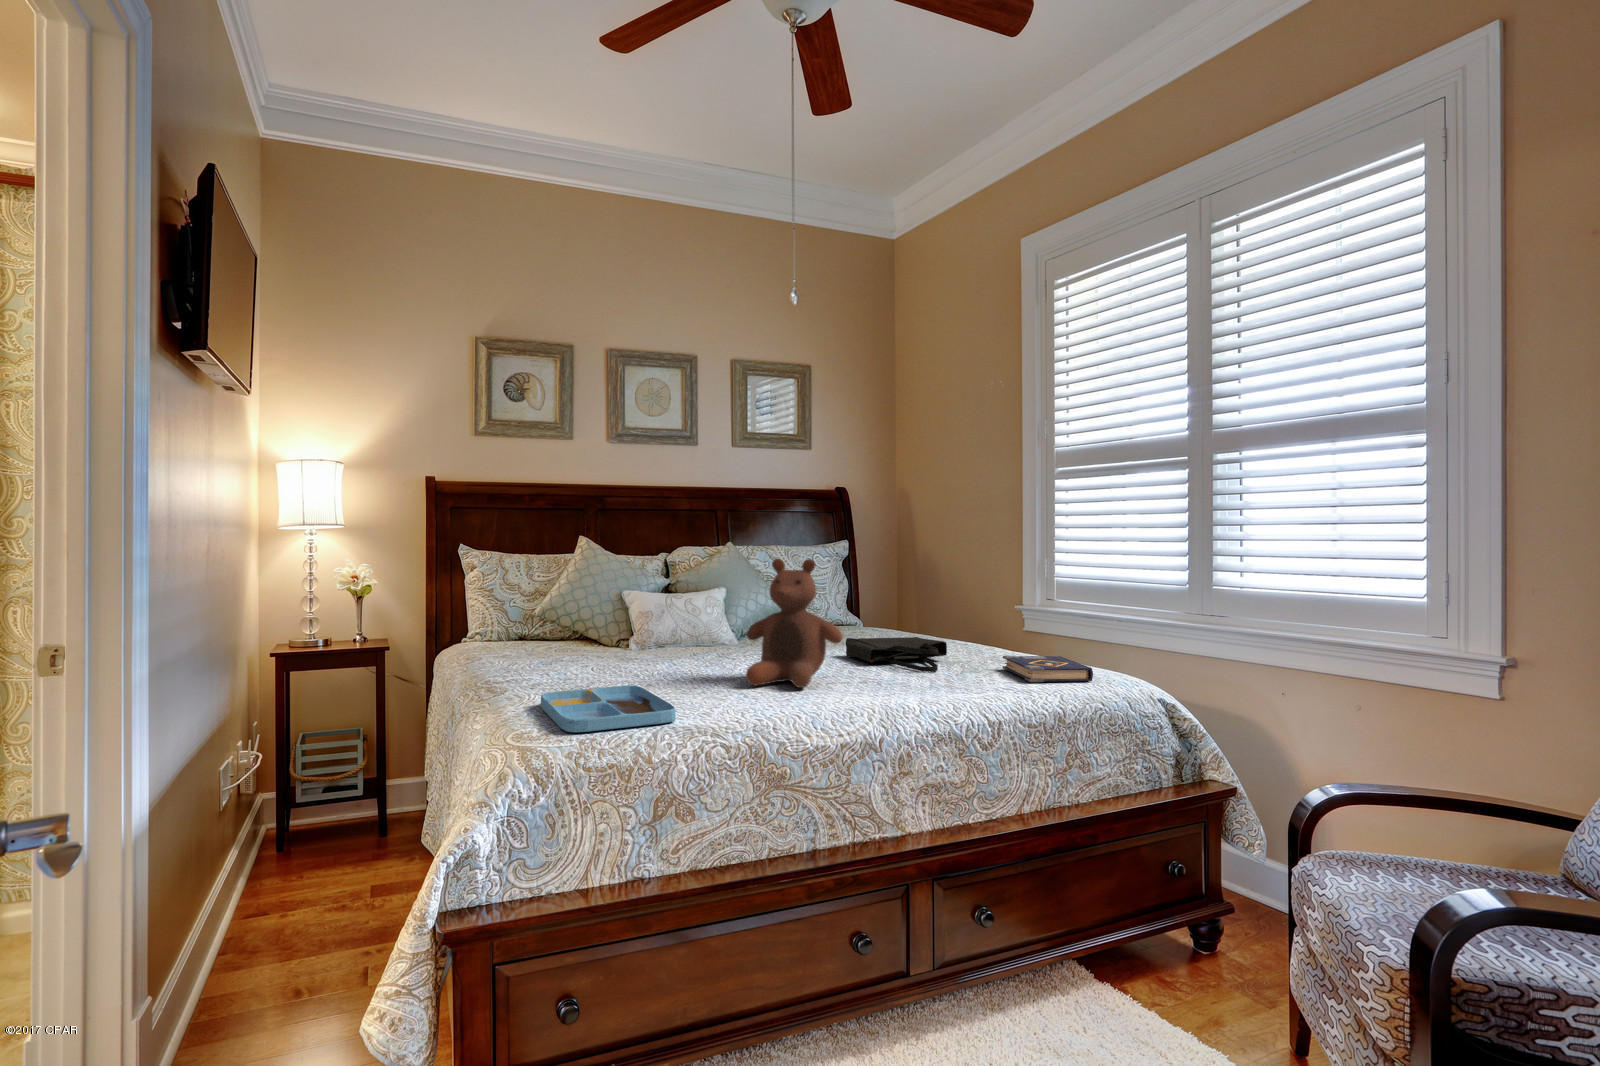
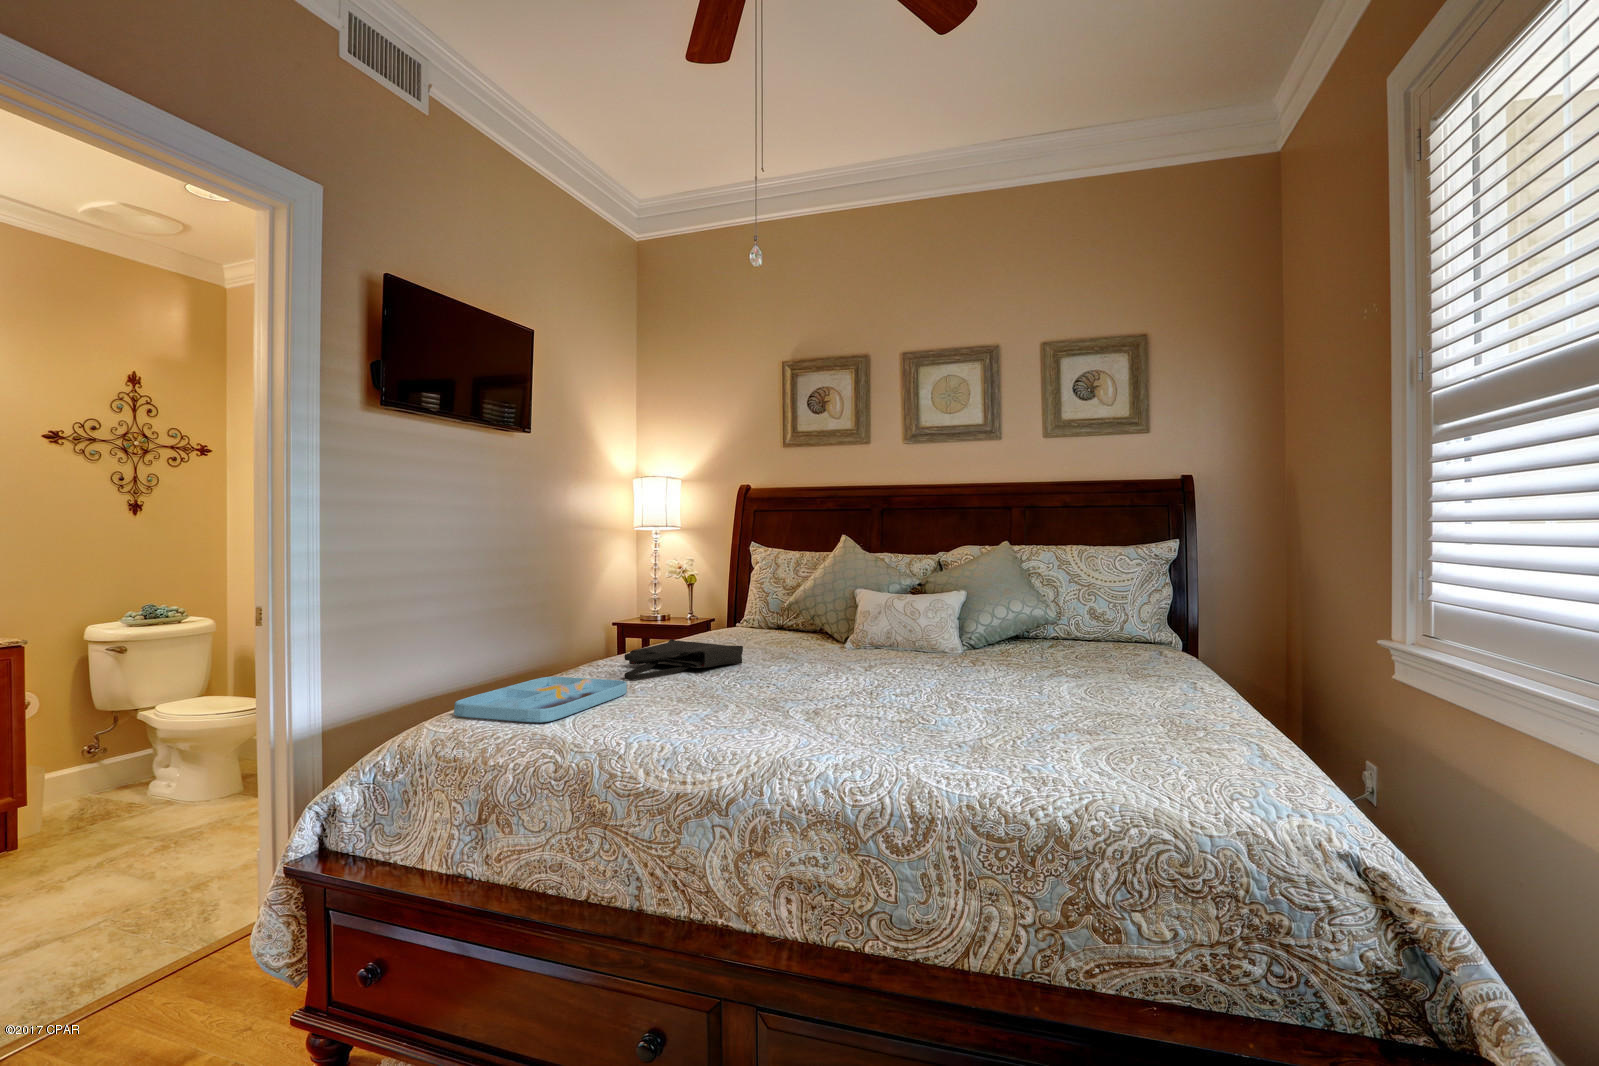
stuffed bear: present [746,559,843,688] -> none [736,554,851,712]
tote bag: present [846,637,947,672] -> present [624,639,743,680]
book: present [1003,655,1093,682] -> none [1072,715,1222,785]

